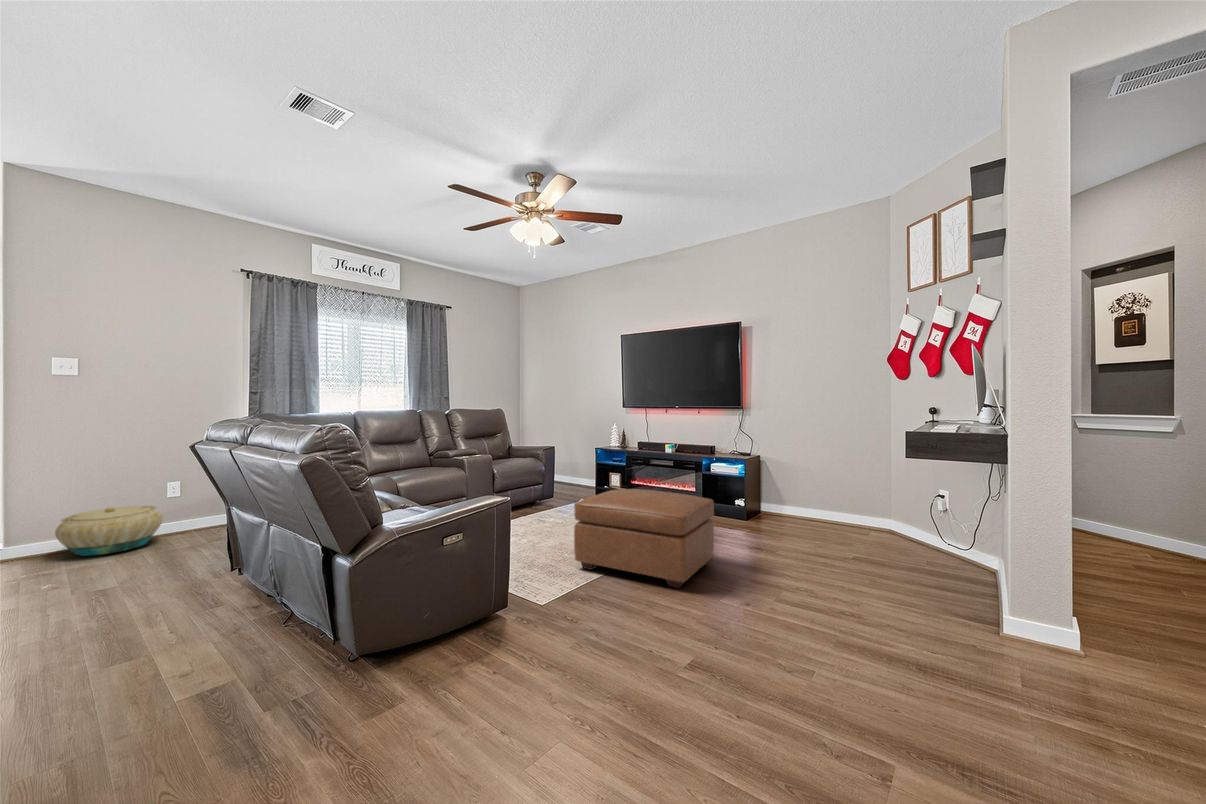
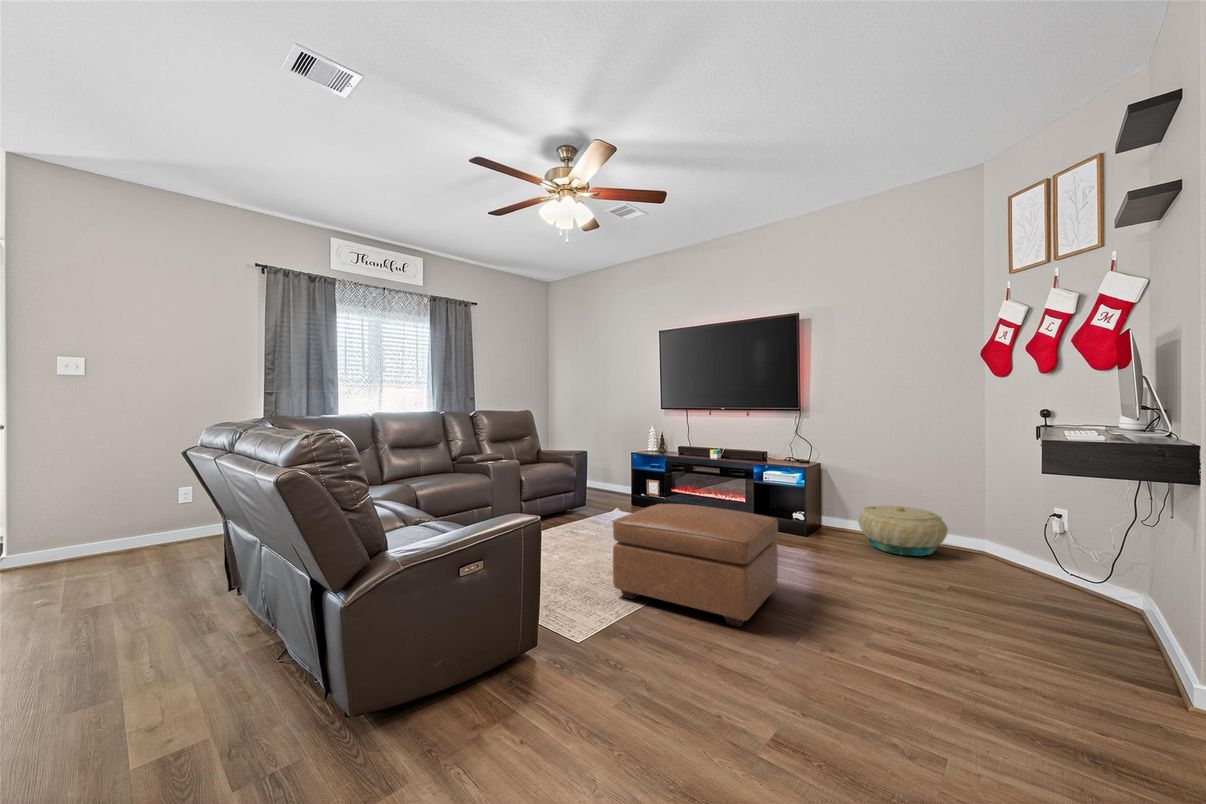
basket: present [55,506,162,556] -> present [858,506,948,556]

